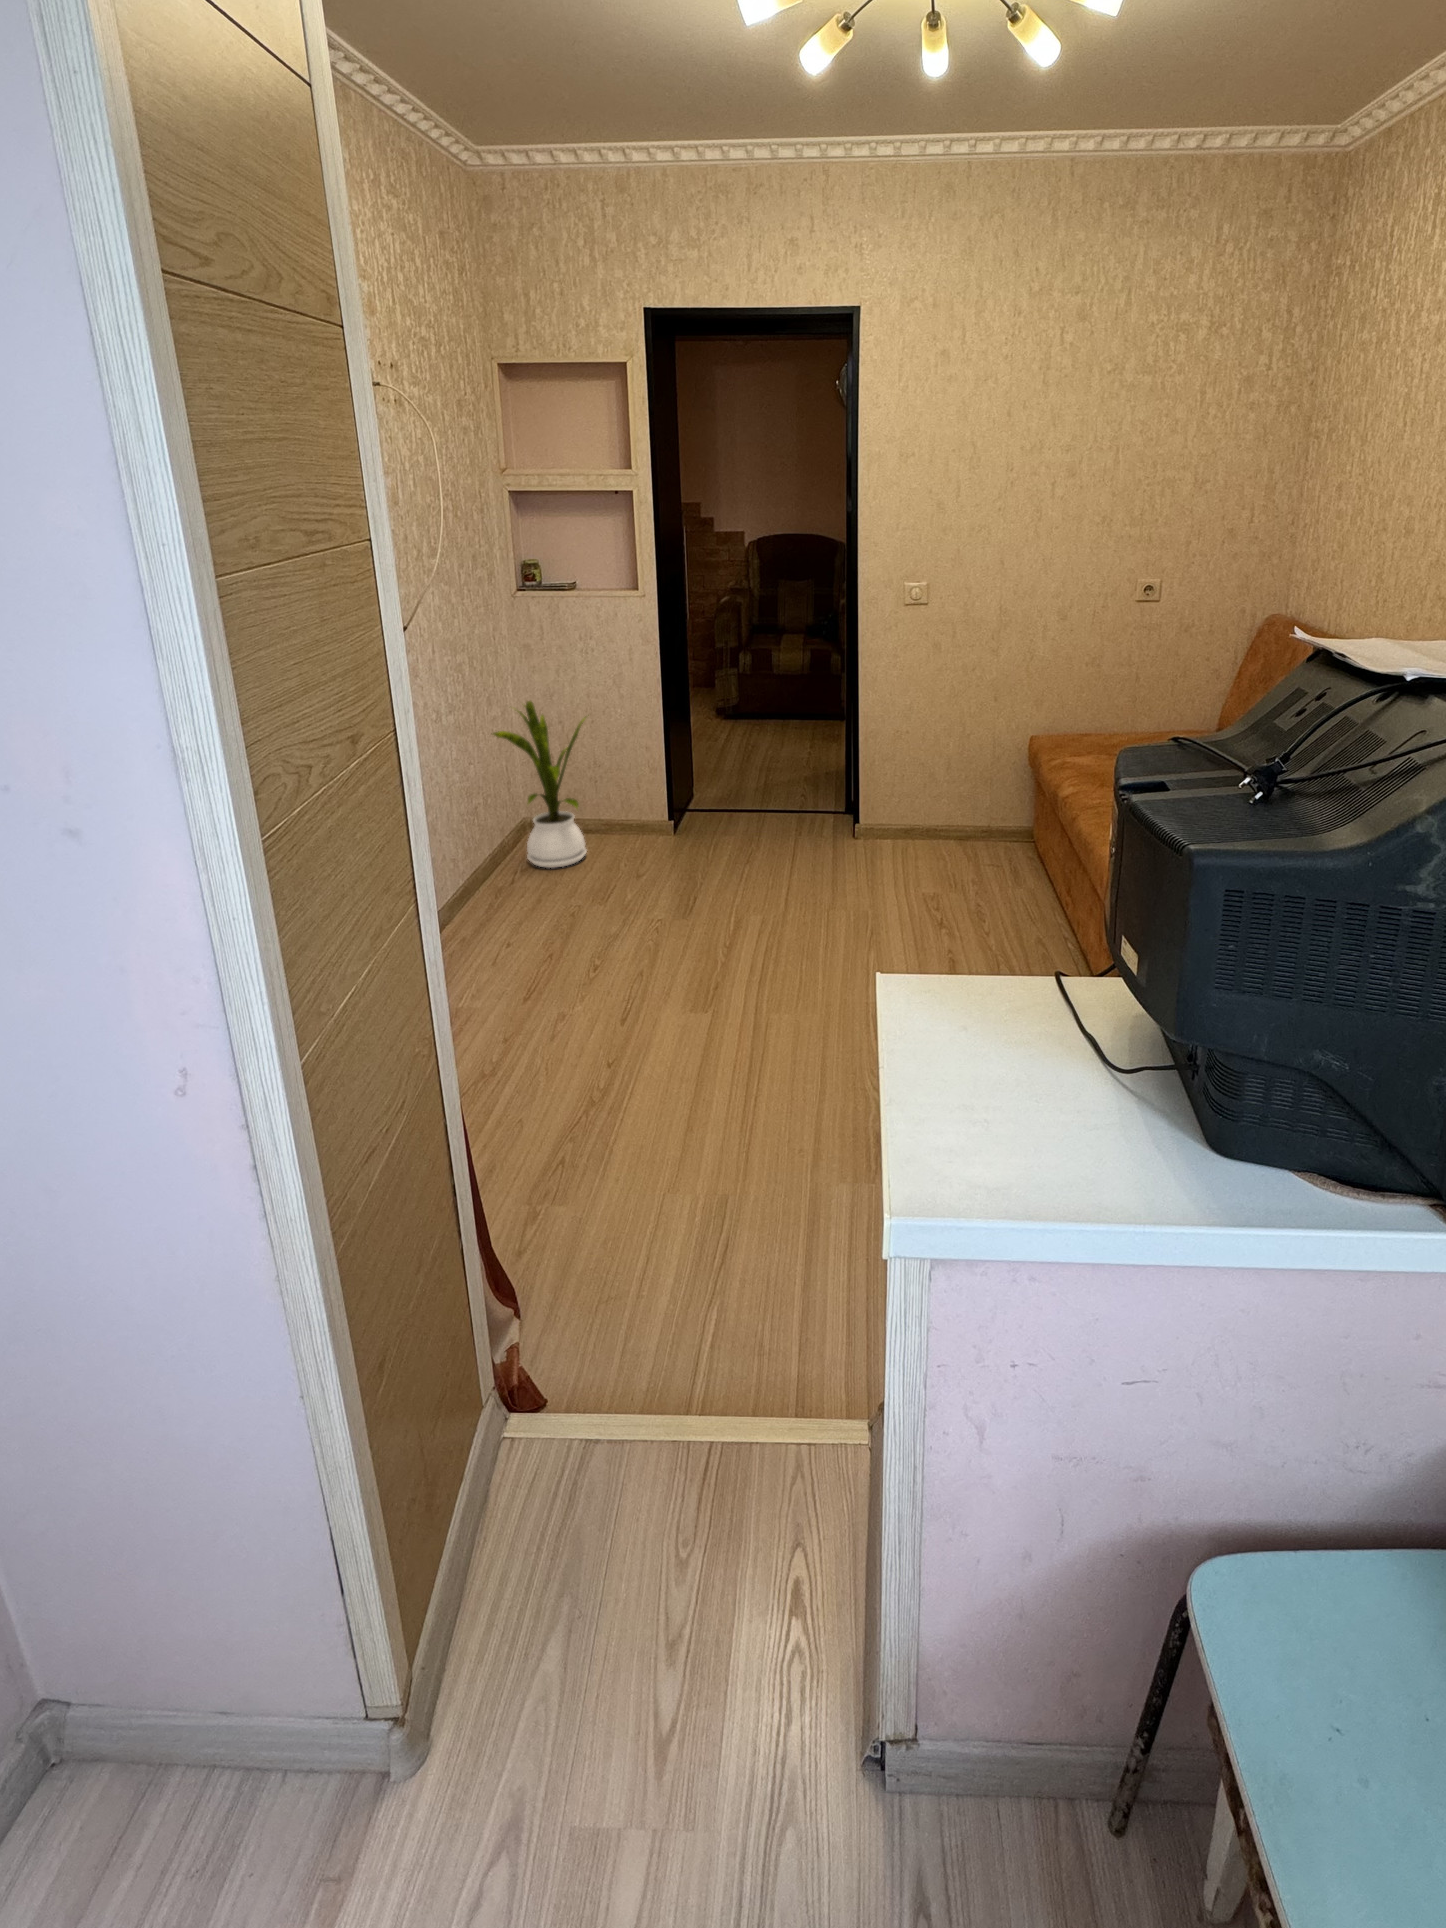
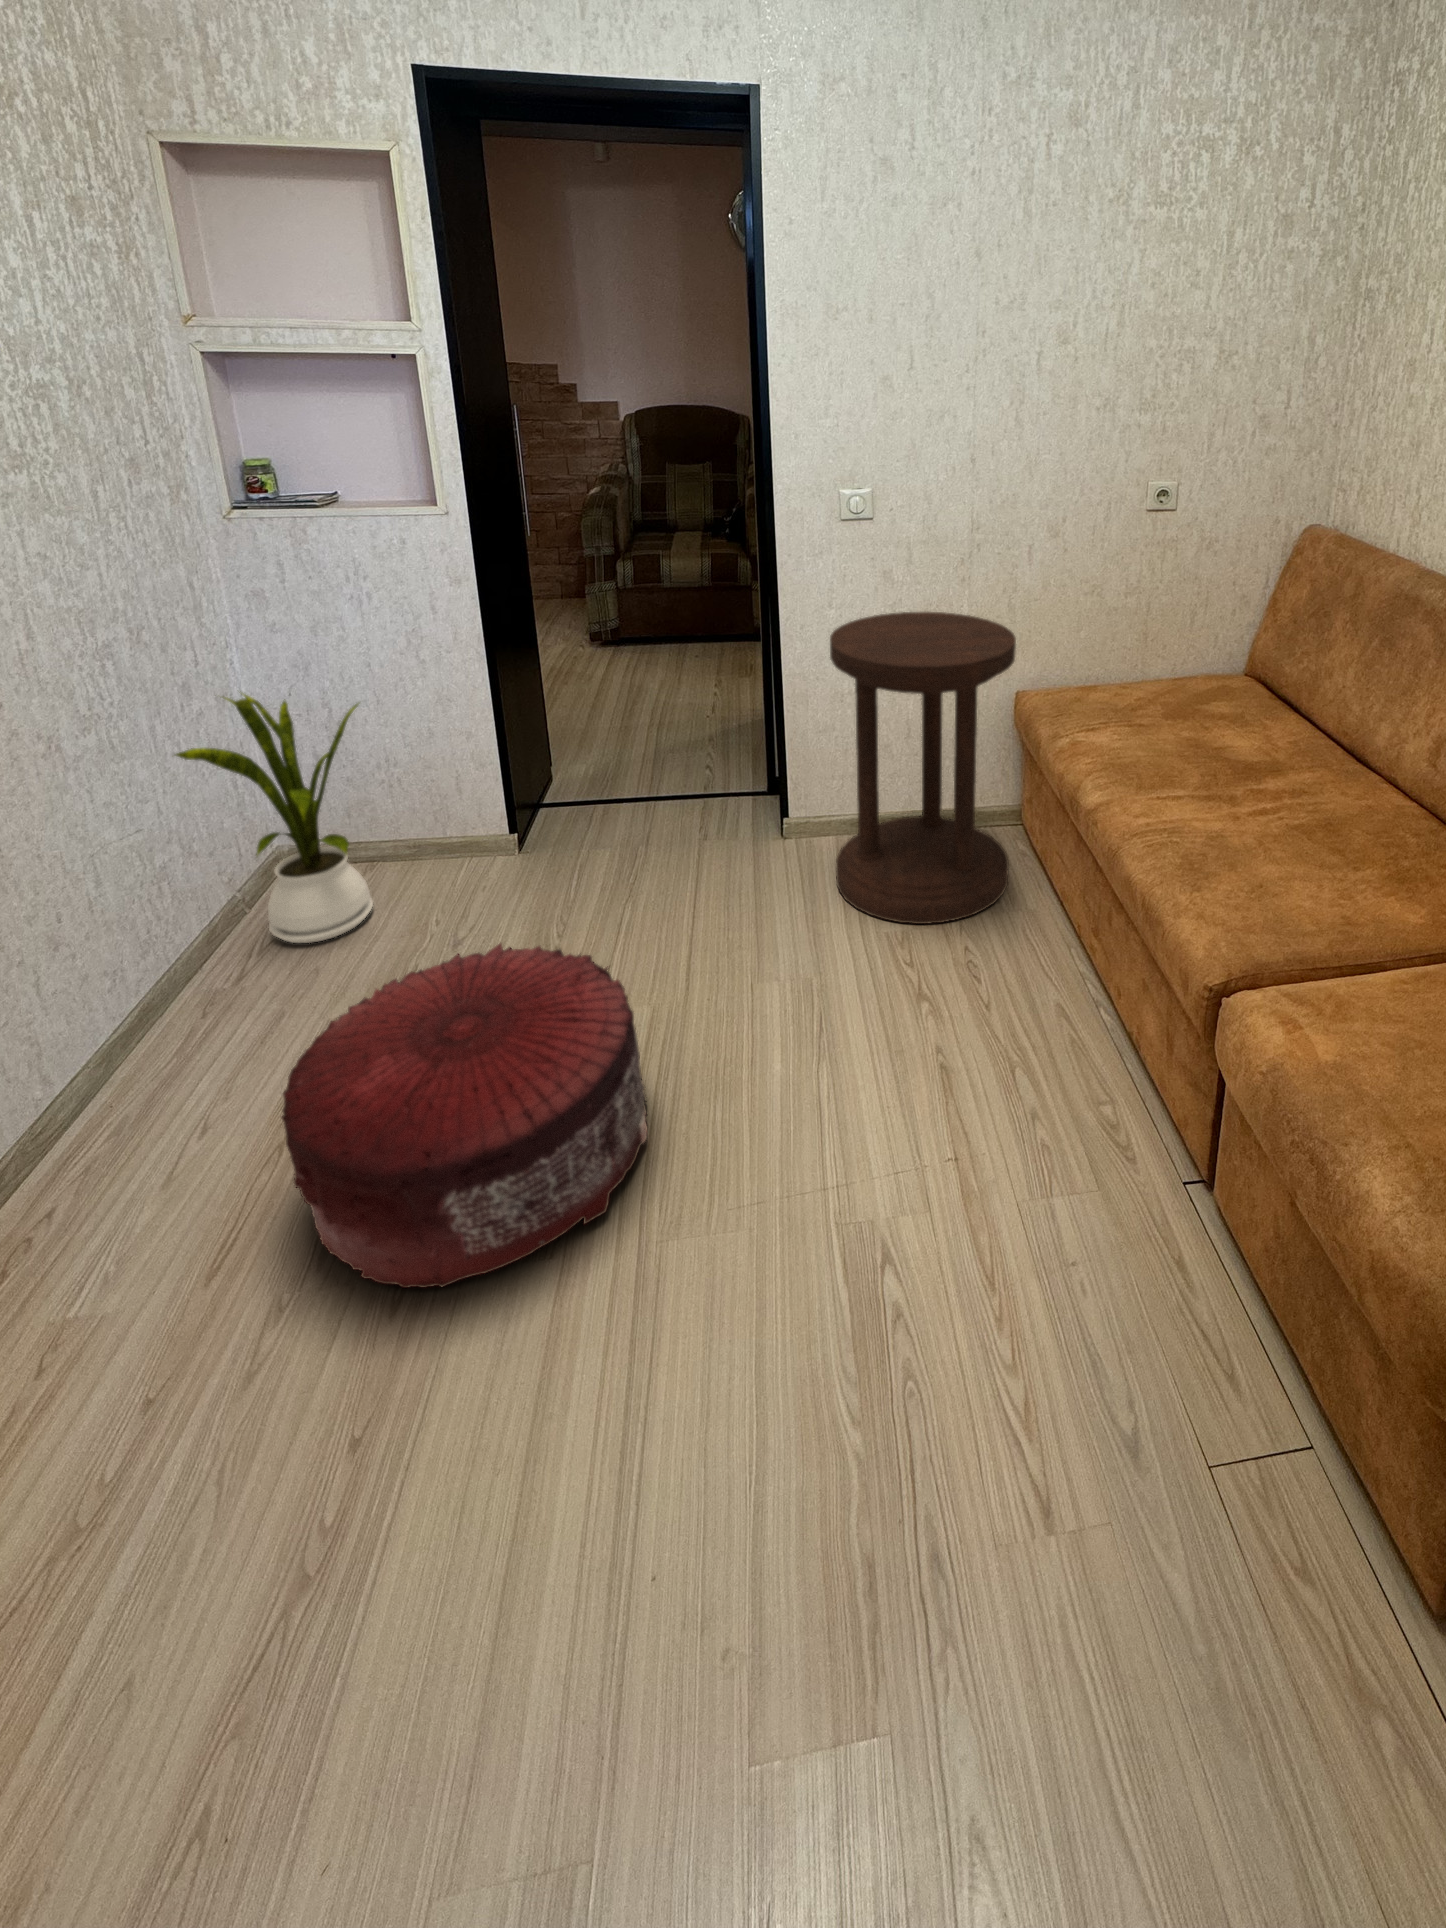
side table: none [888,672,1023,887] -> present [830,612,1016,924]
pouf: none [565,850,760,1013] -> present [281,944,647,1288]

